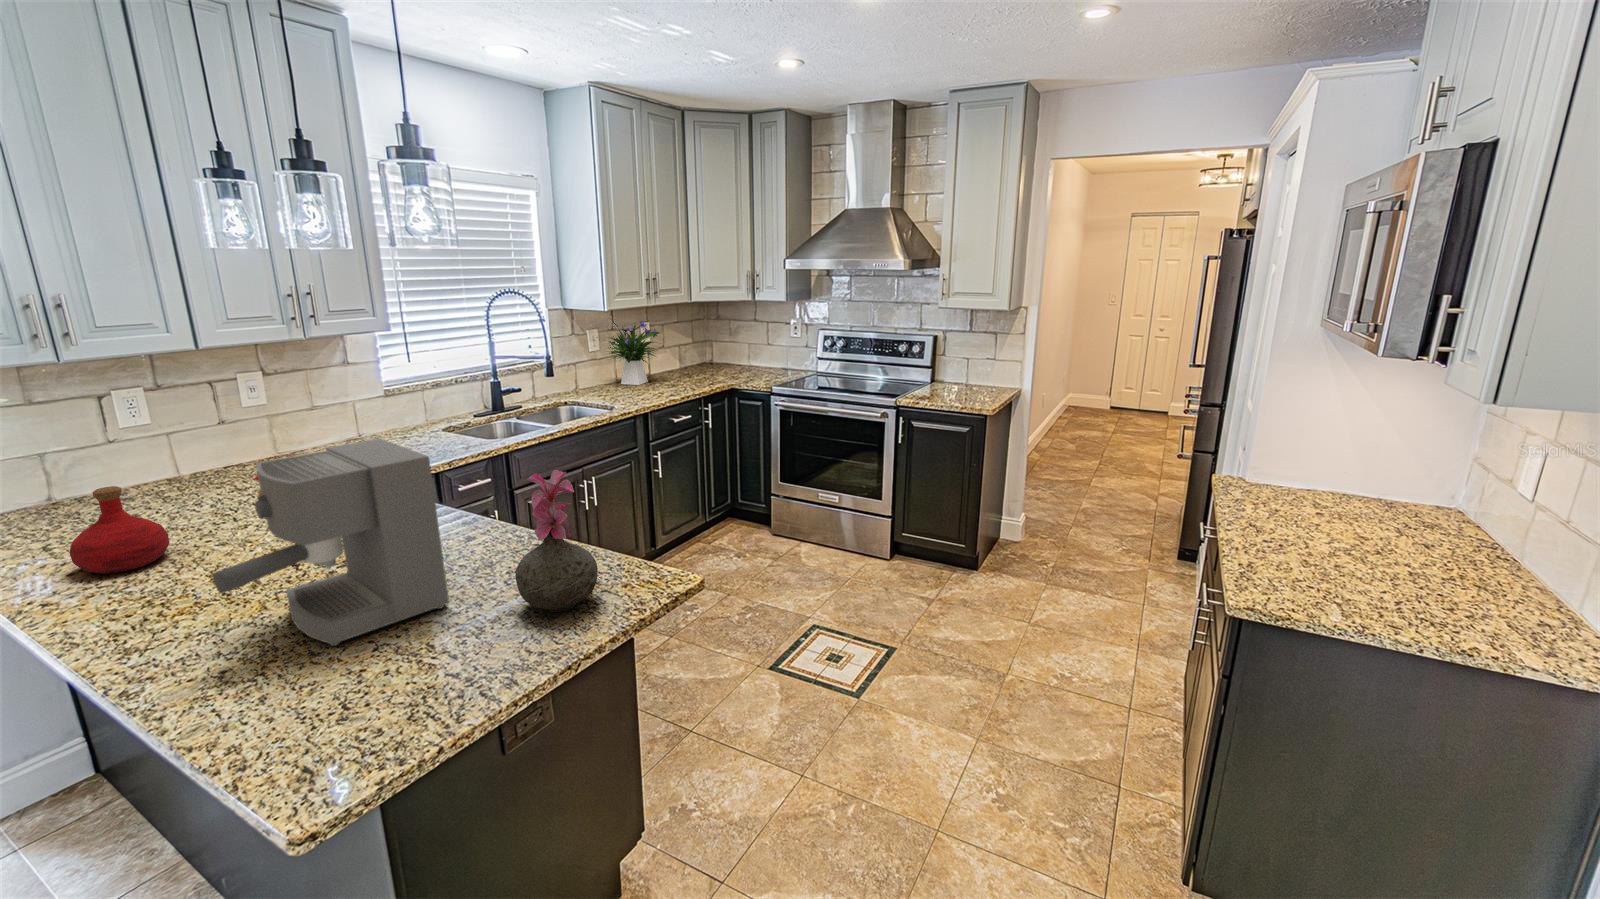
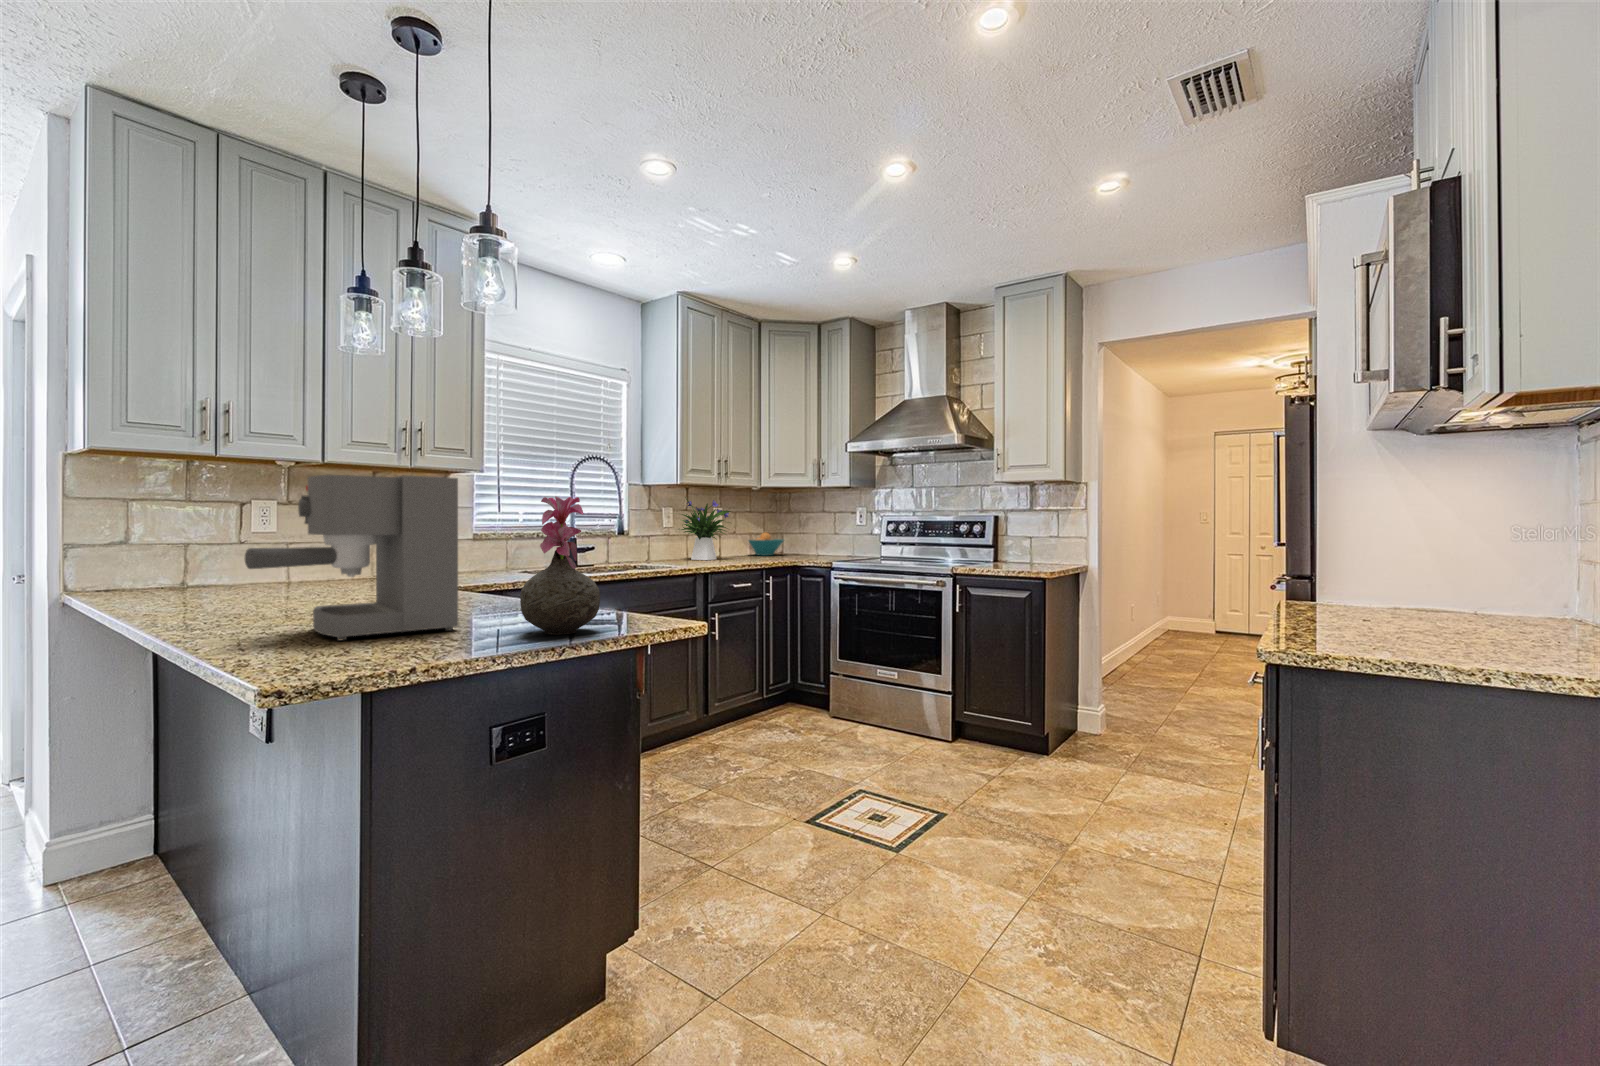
fruit bowl: none [673,344,715,369] -> present [749,532,784,556]
bottle: present [69,486,170,574] -> none [154,537,241,612]

